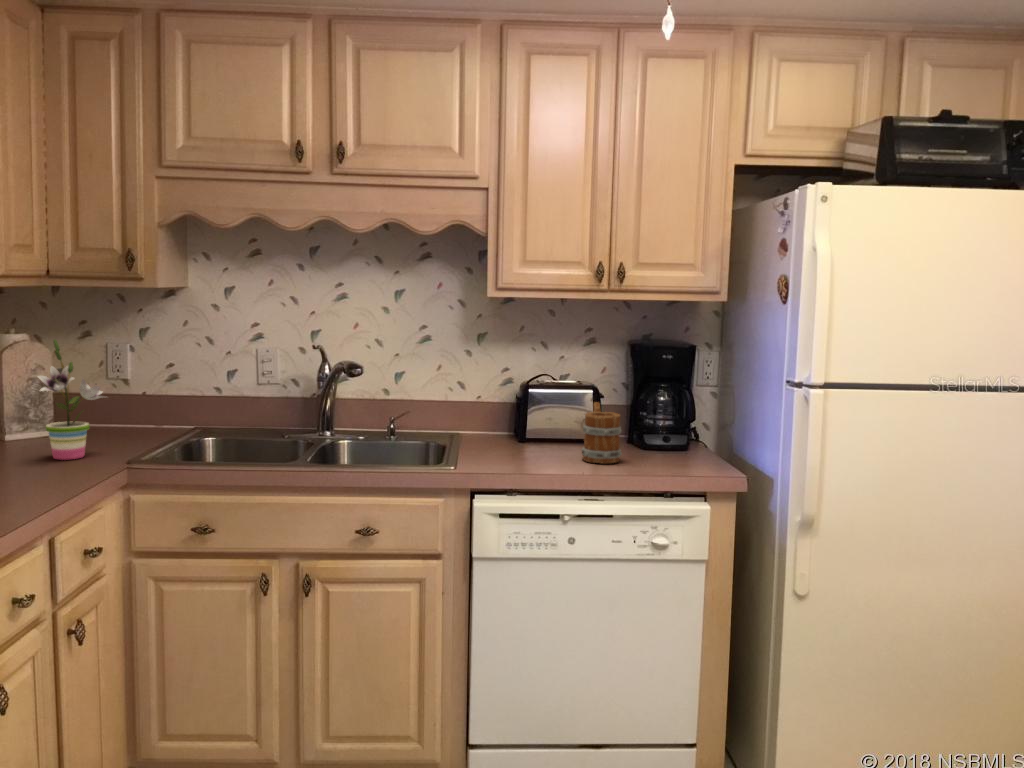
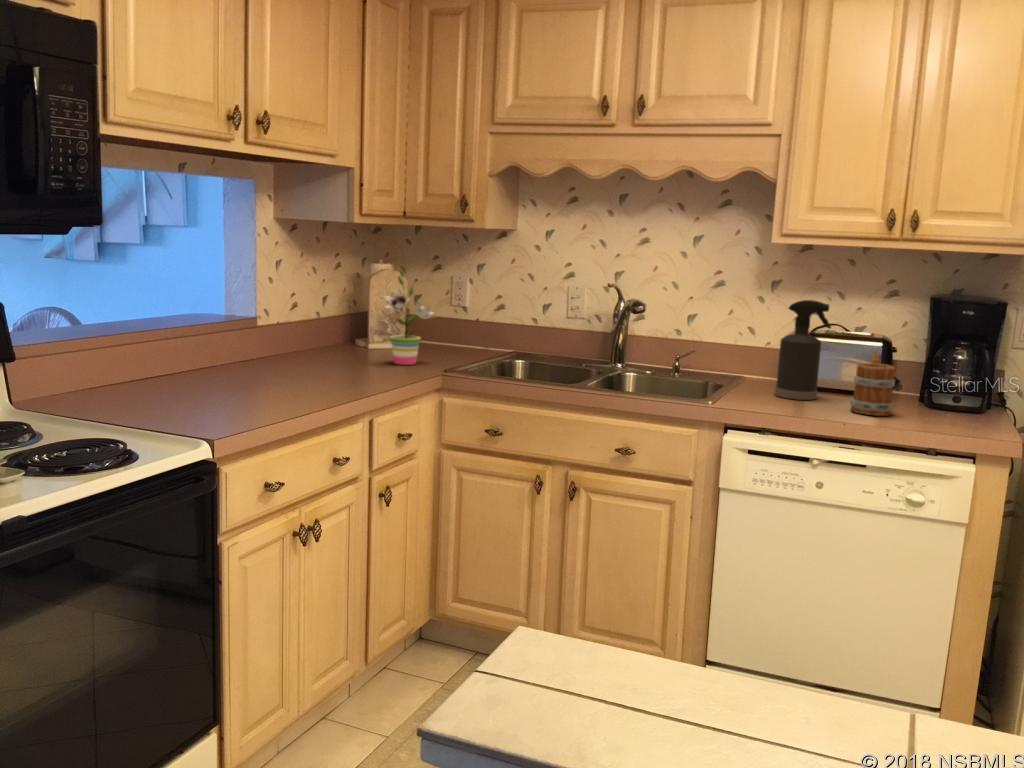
spray bottle: none [502,353,552,454] -> present [775,300,831,400]

